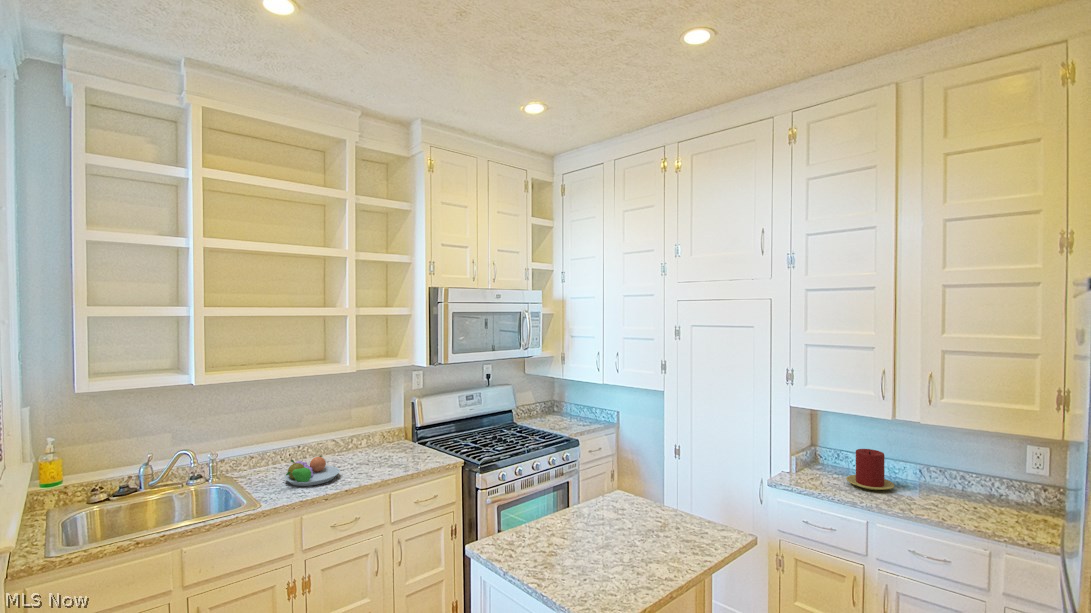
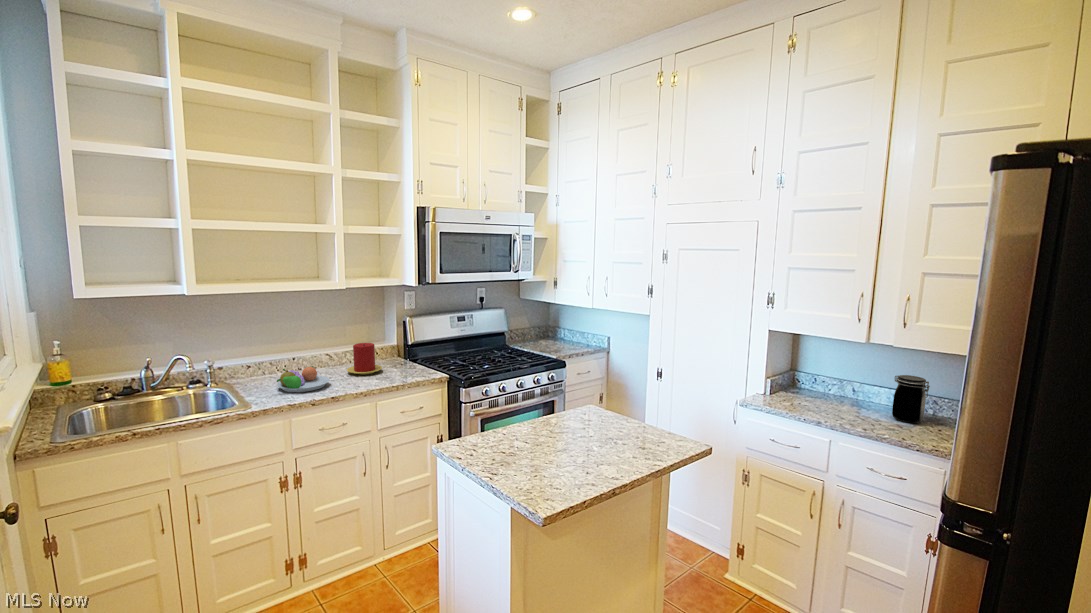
candle: present [846,449,894,490] -> present [347,343,382,375]
jar: none [922,451,960,501] -> present [892,375,930,423]

